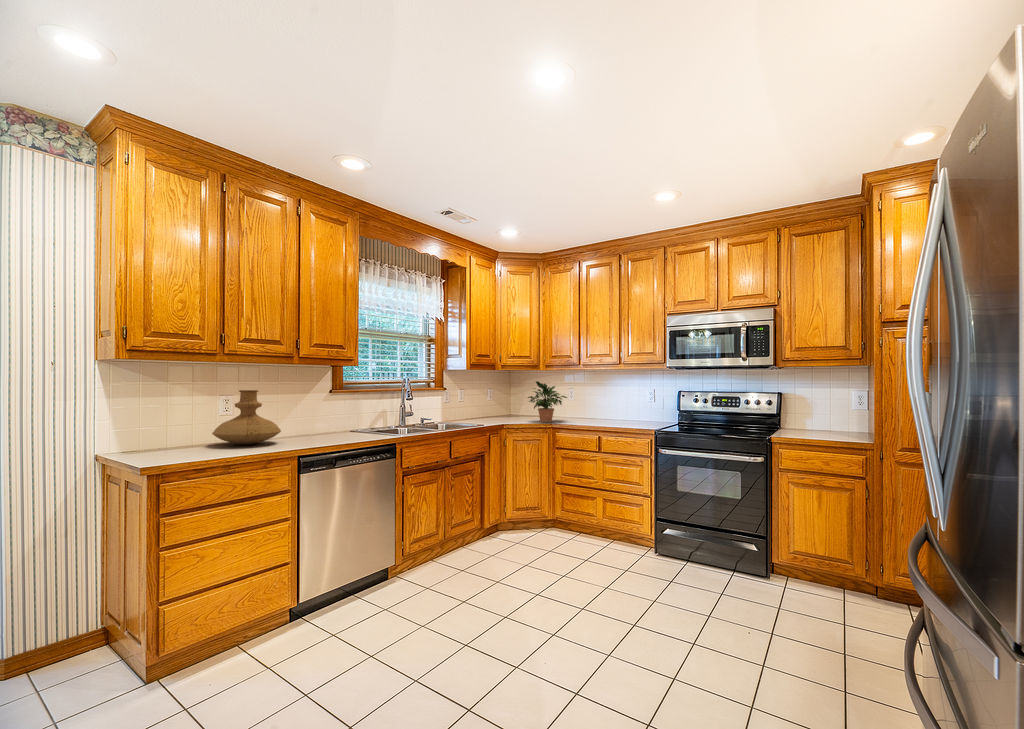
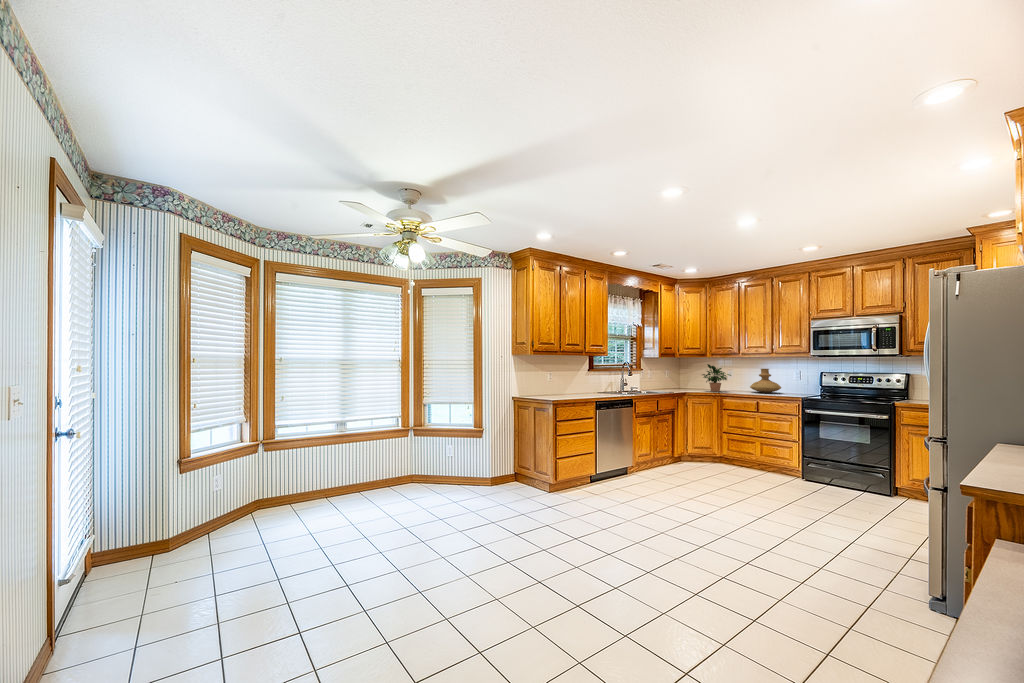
vase: present [212,390,281,445] -> present [750,369,781,393]

